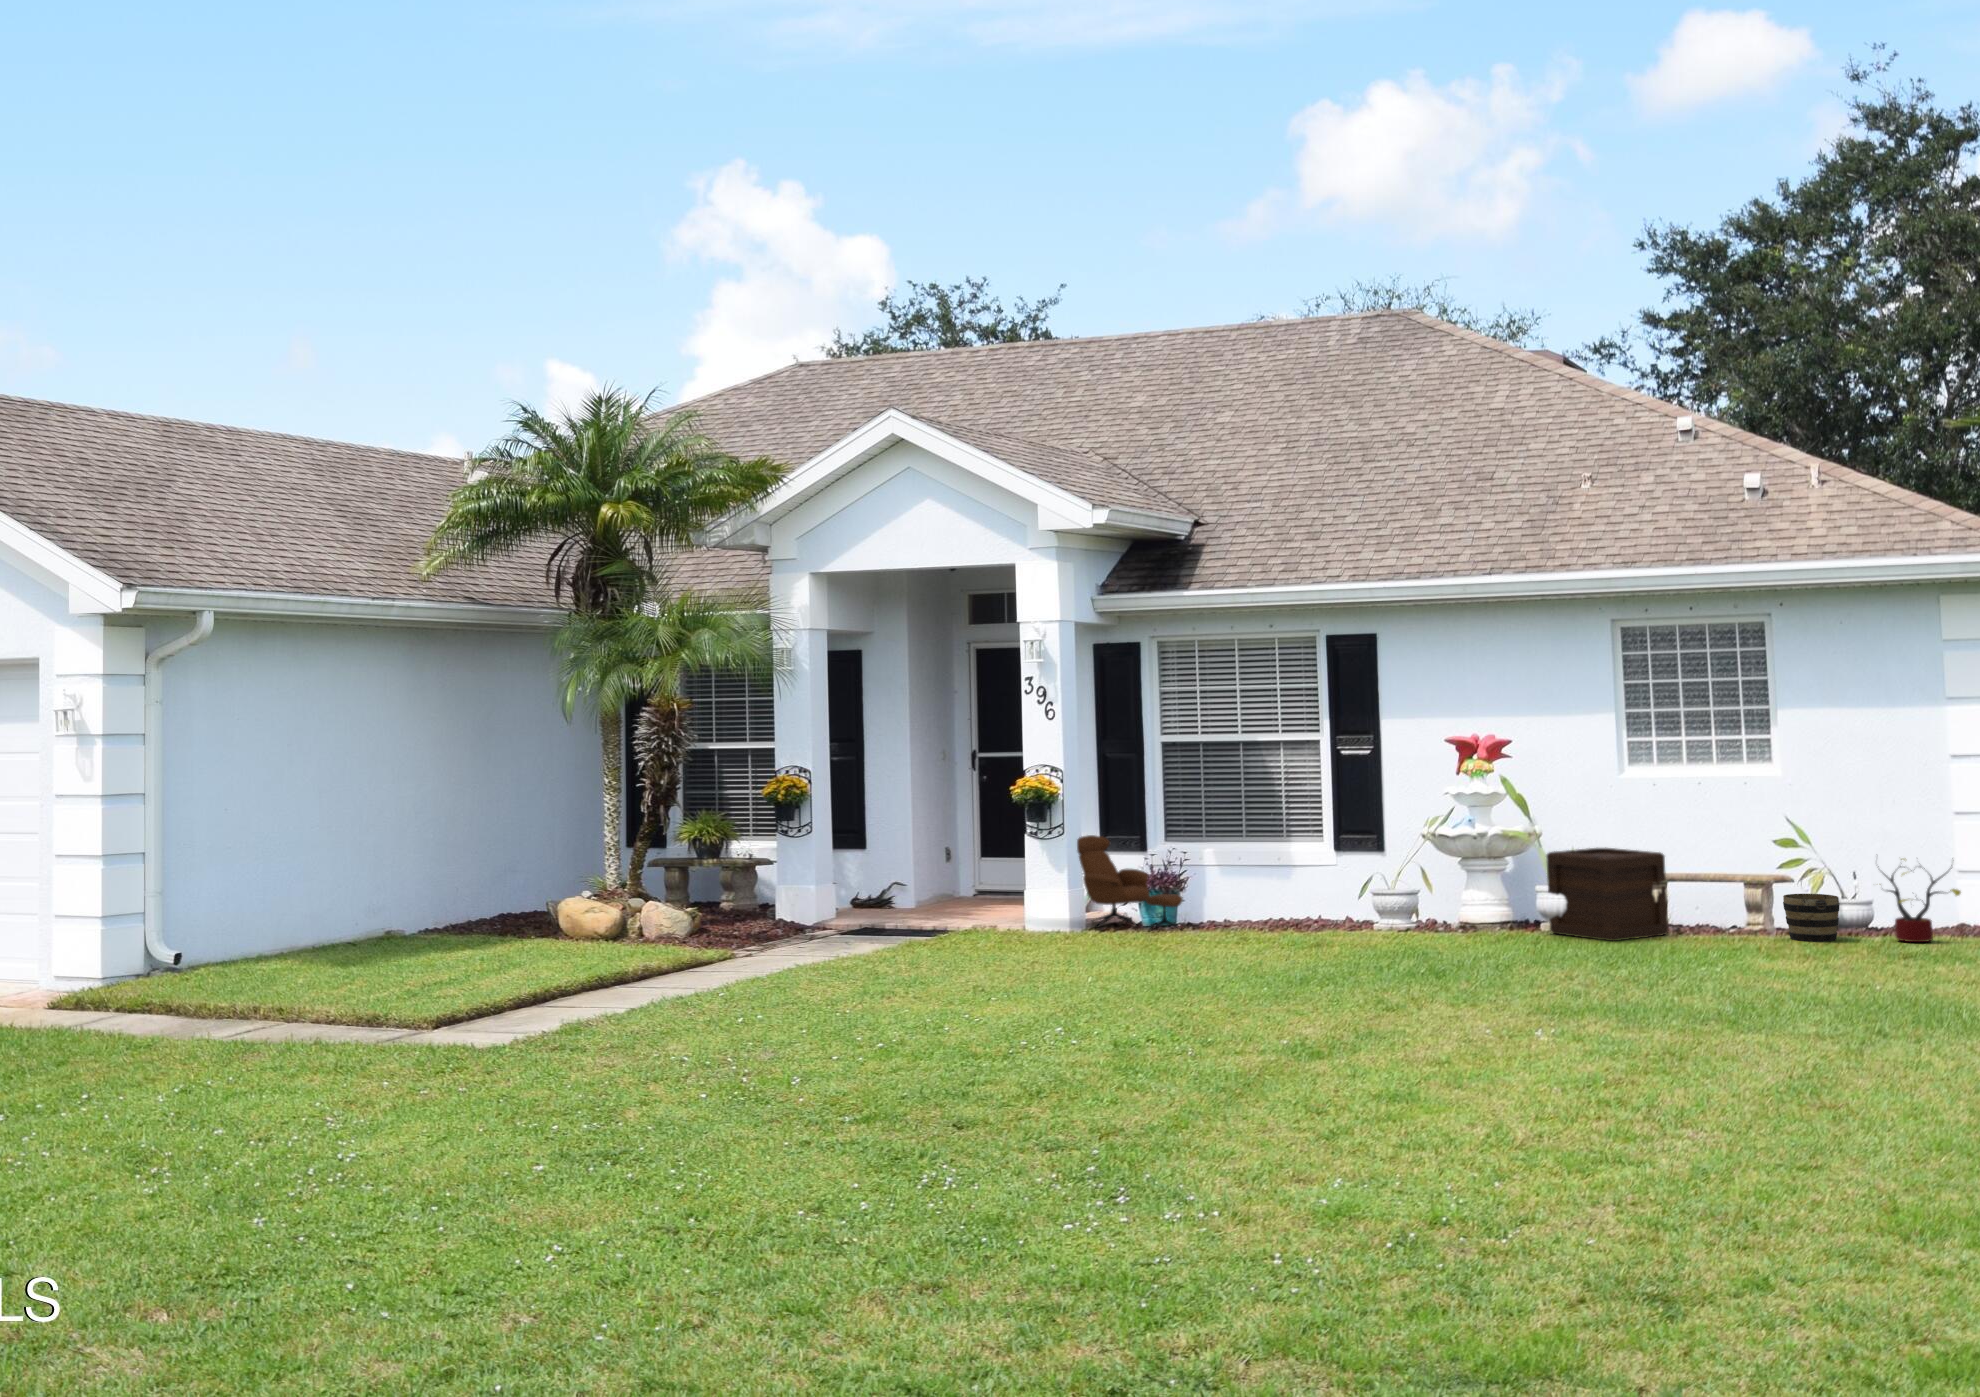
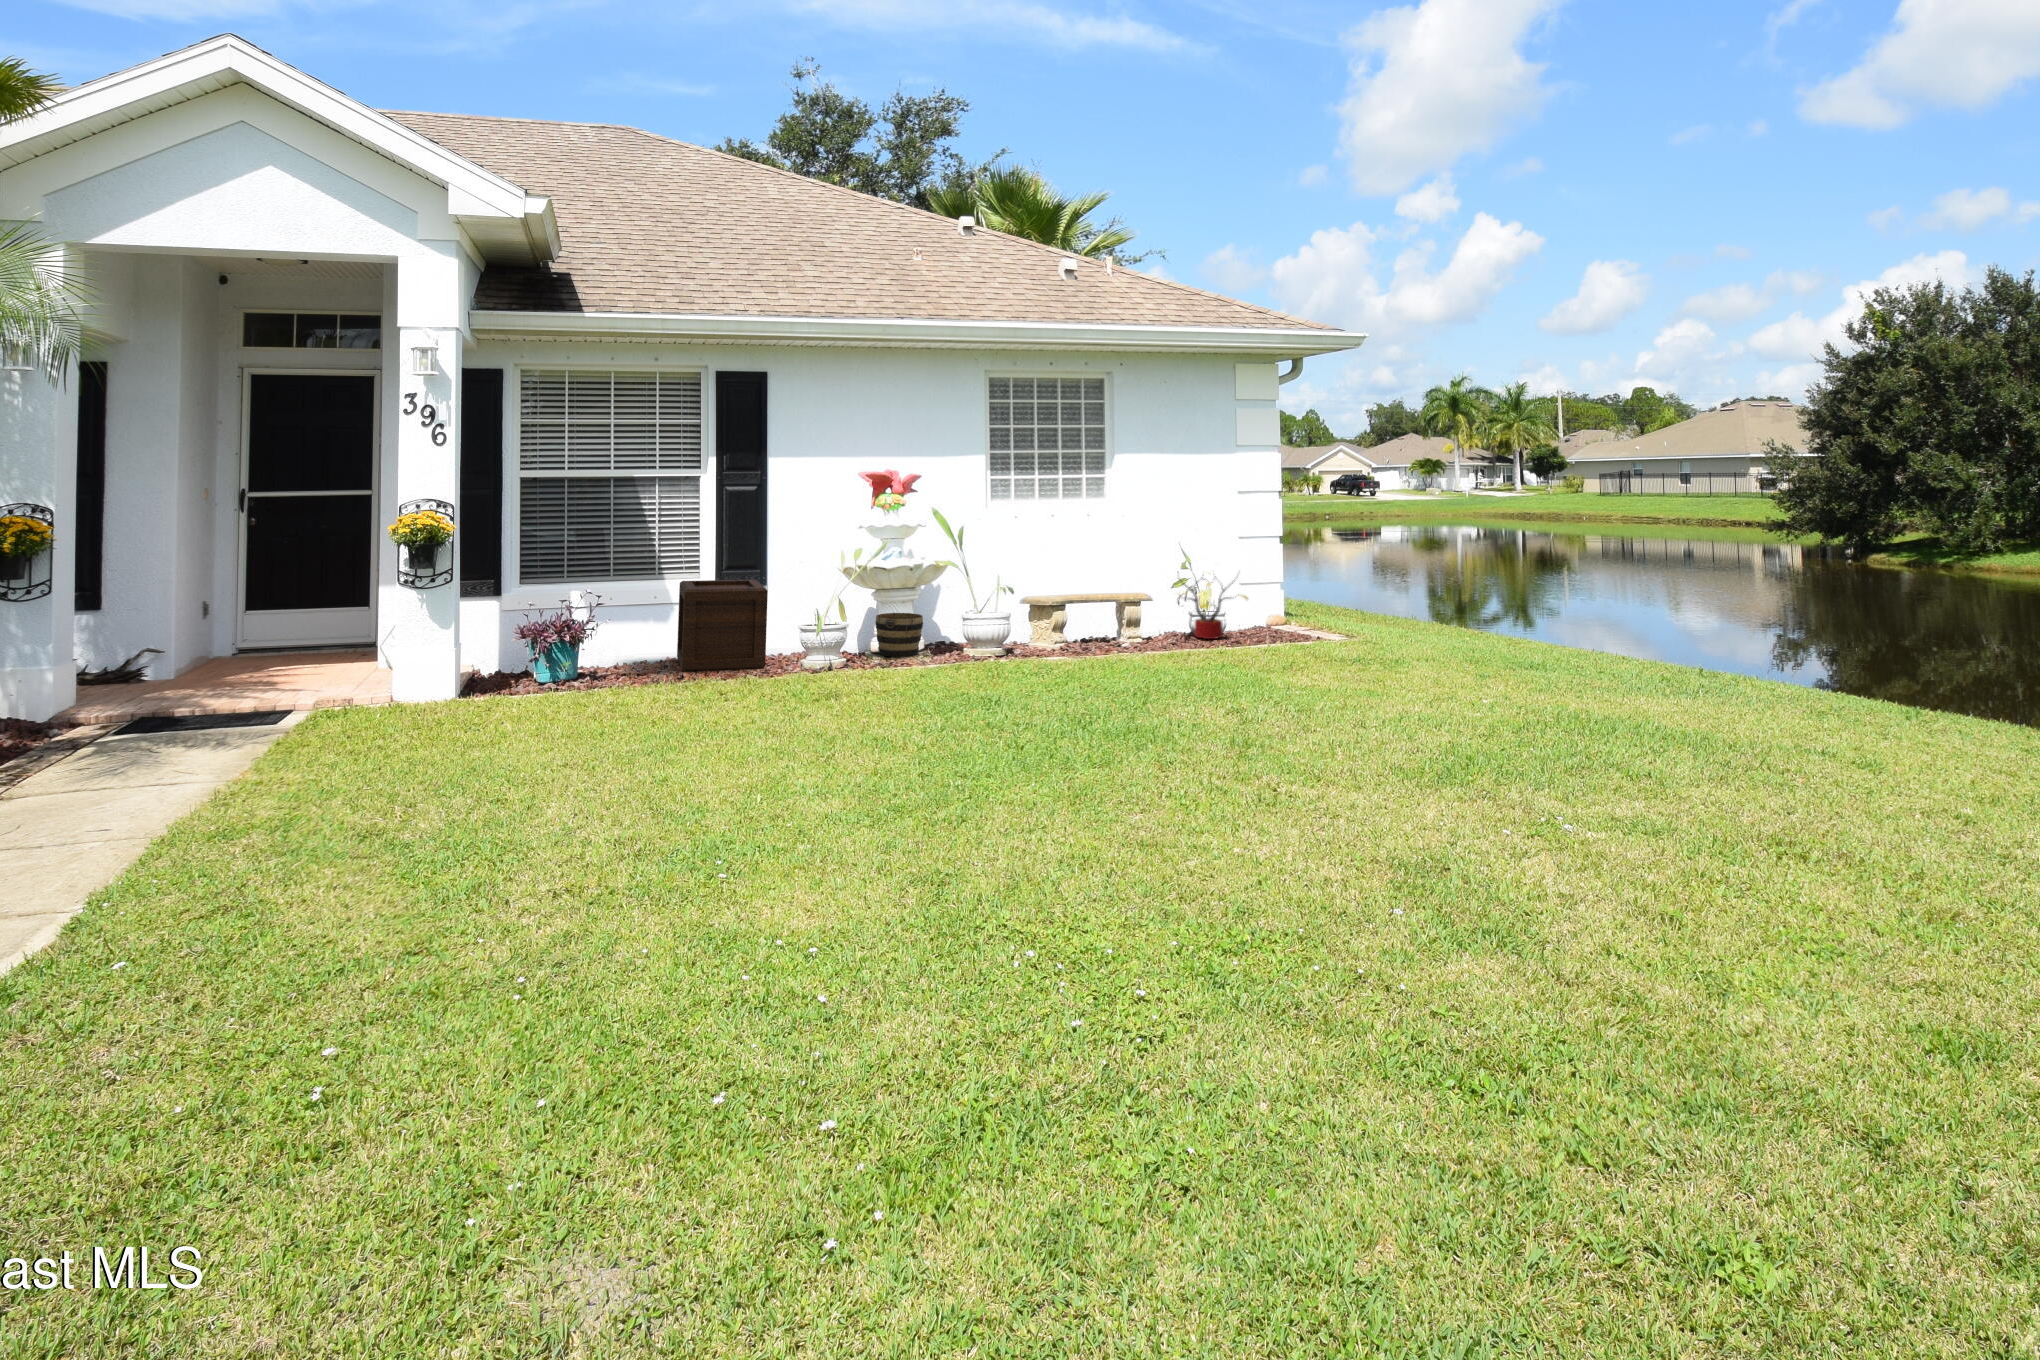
lounge chair: present [1077,835,1183,930] -> none [450,582,588,687]
wooden crate: present [1546,847,1669,941] -> present [677,580,768,672]
bucket: present [1783,894,1840,942] -> present [875,613,923,657]

